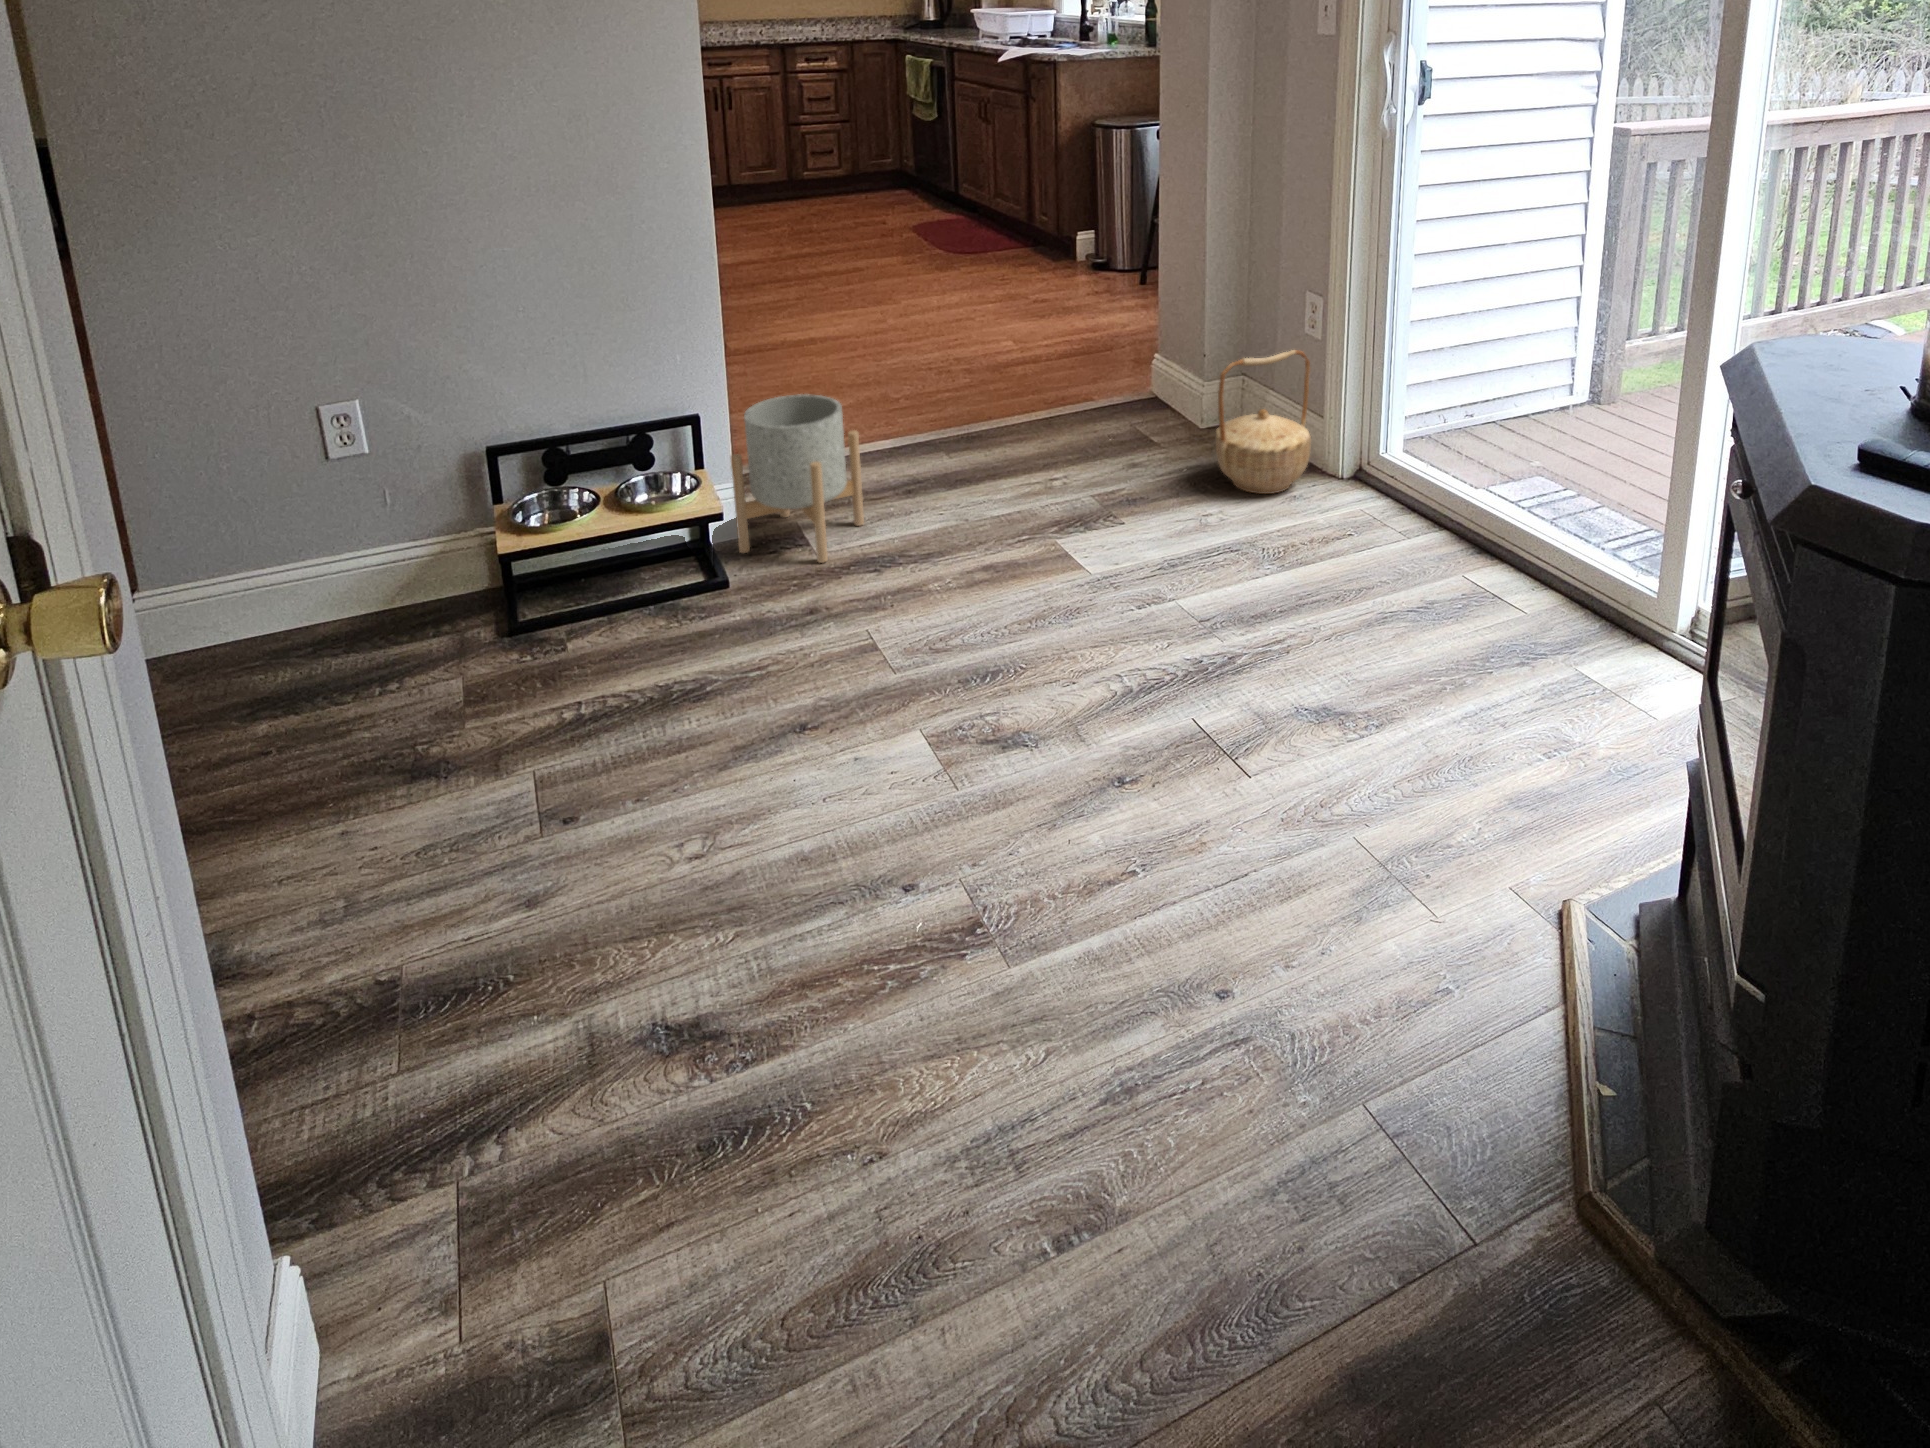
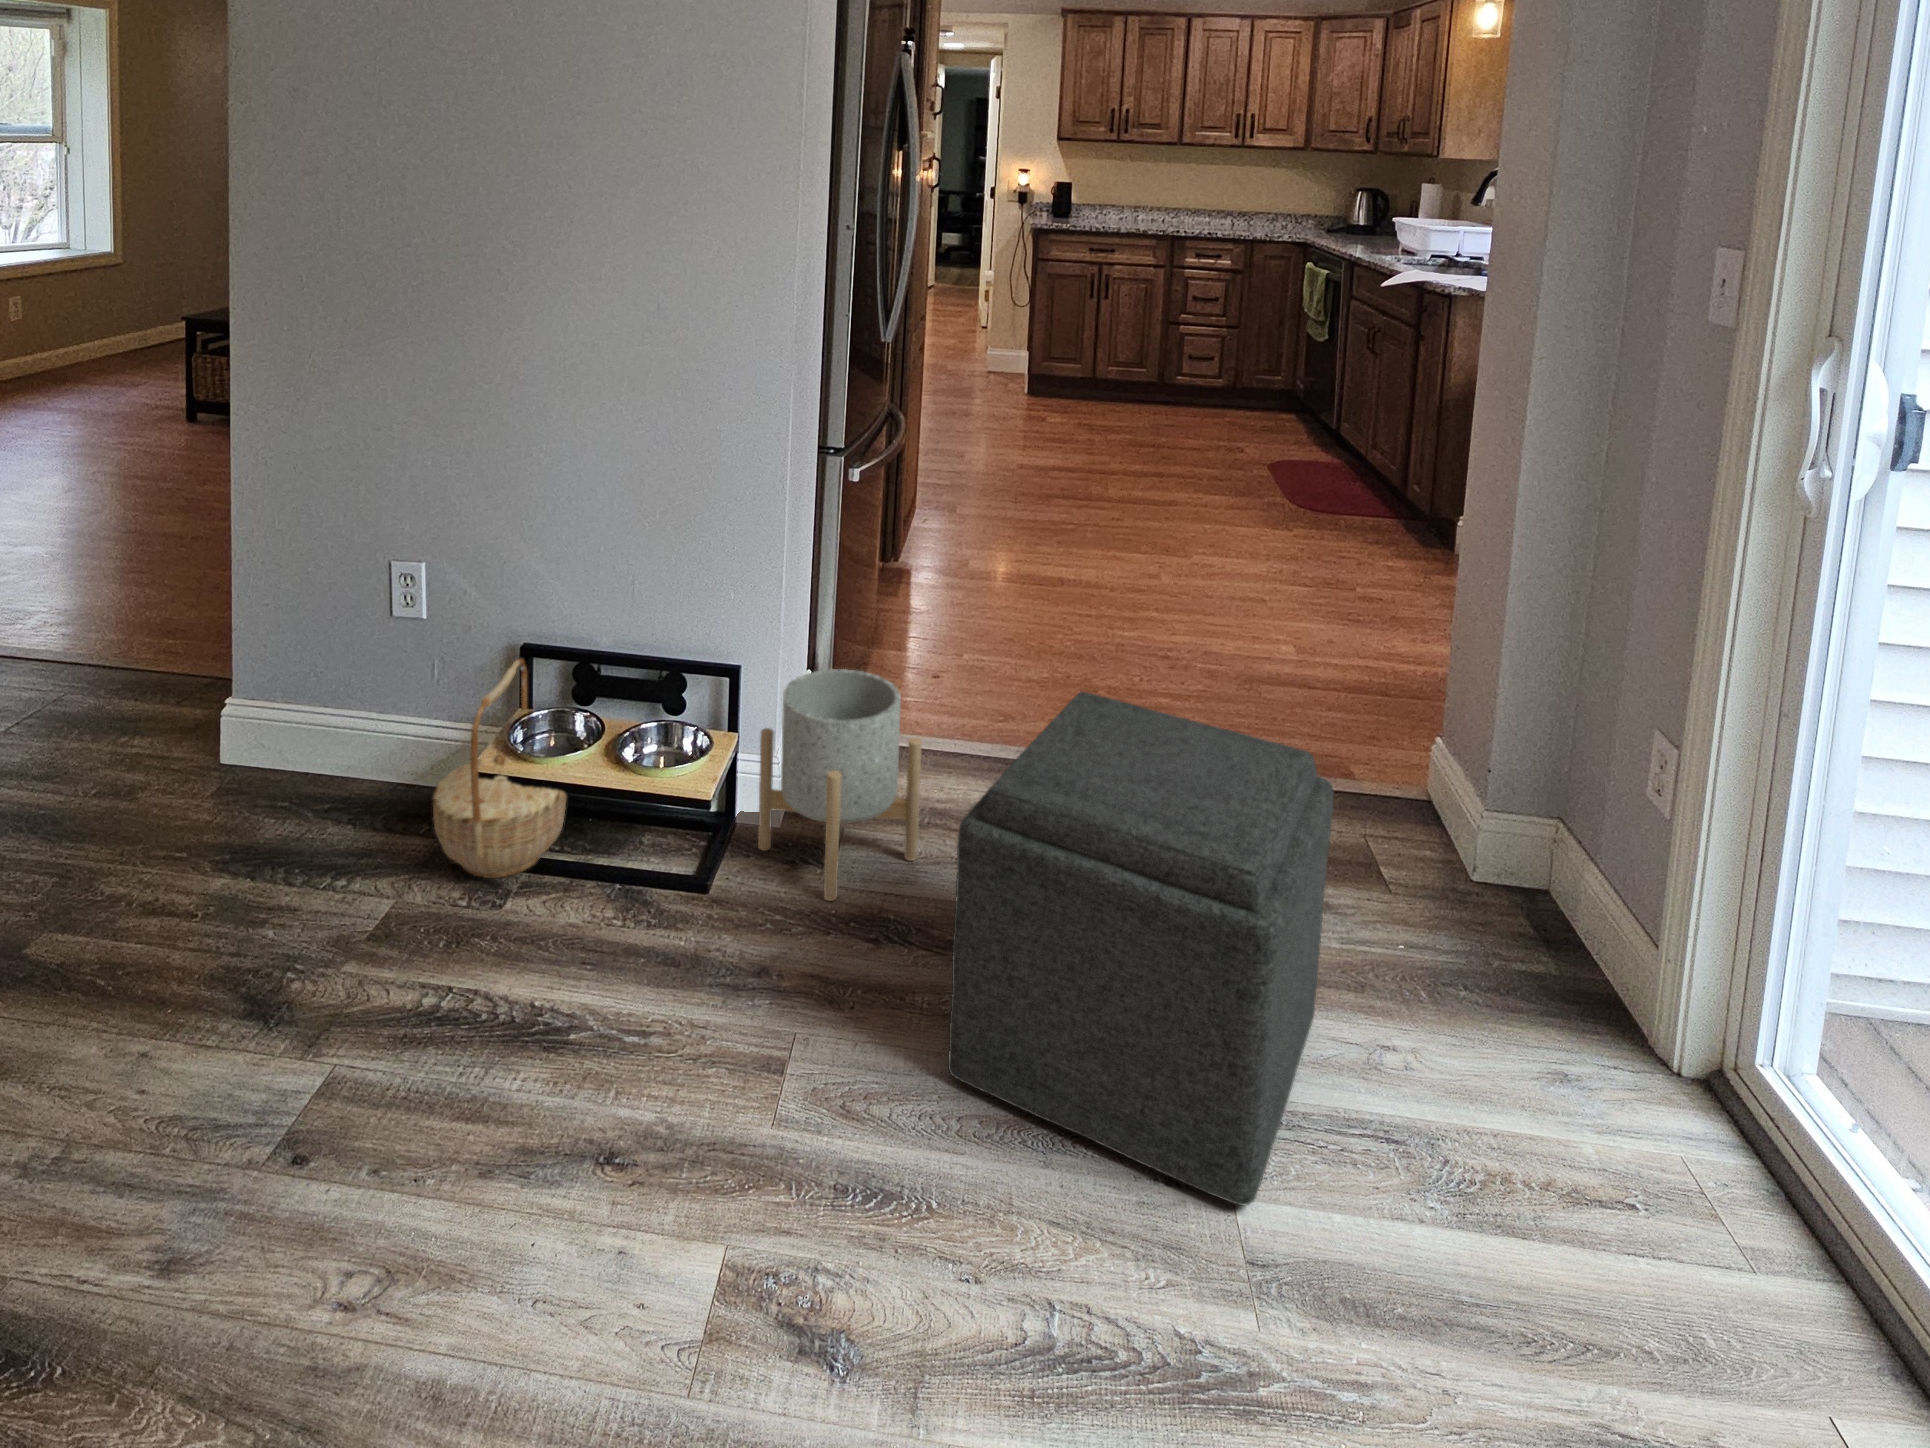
ottoman: none [975,344,1193,611] -> present [948,692,1333,1205]
basket: present [1216,350,1311,494] -> present [433,659,566,878]

